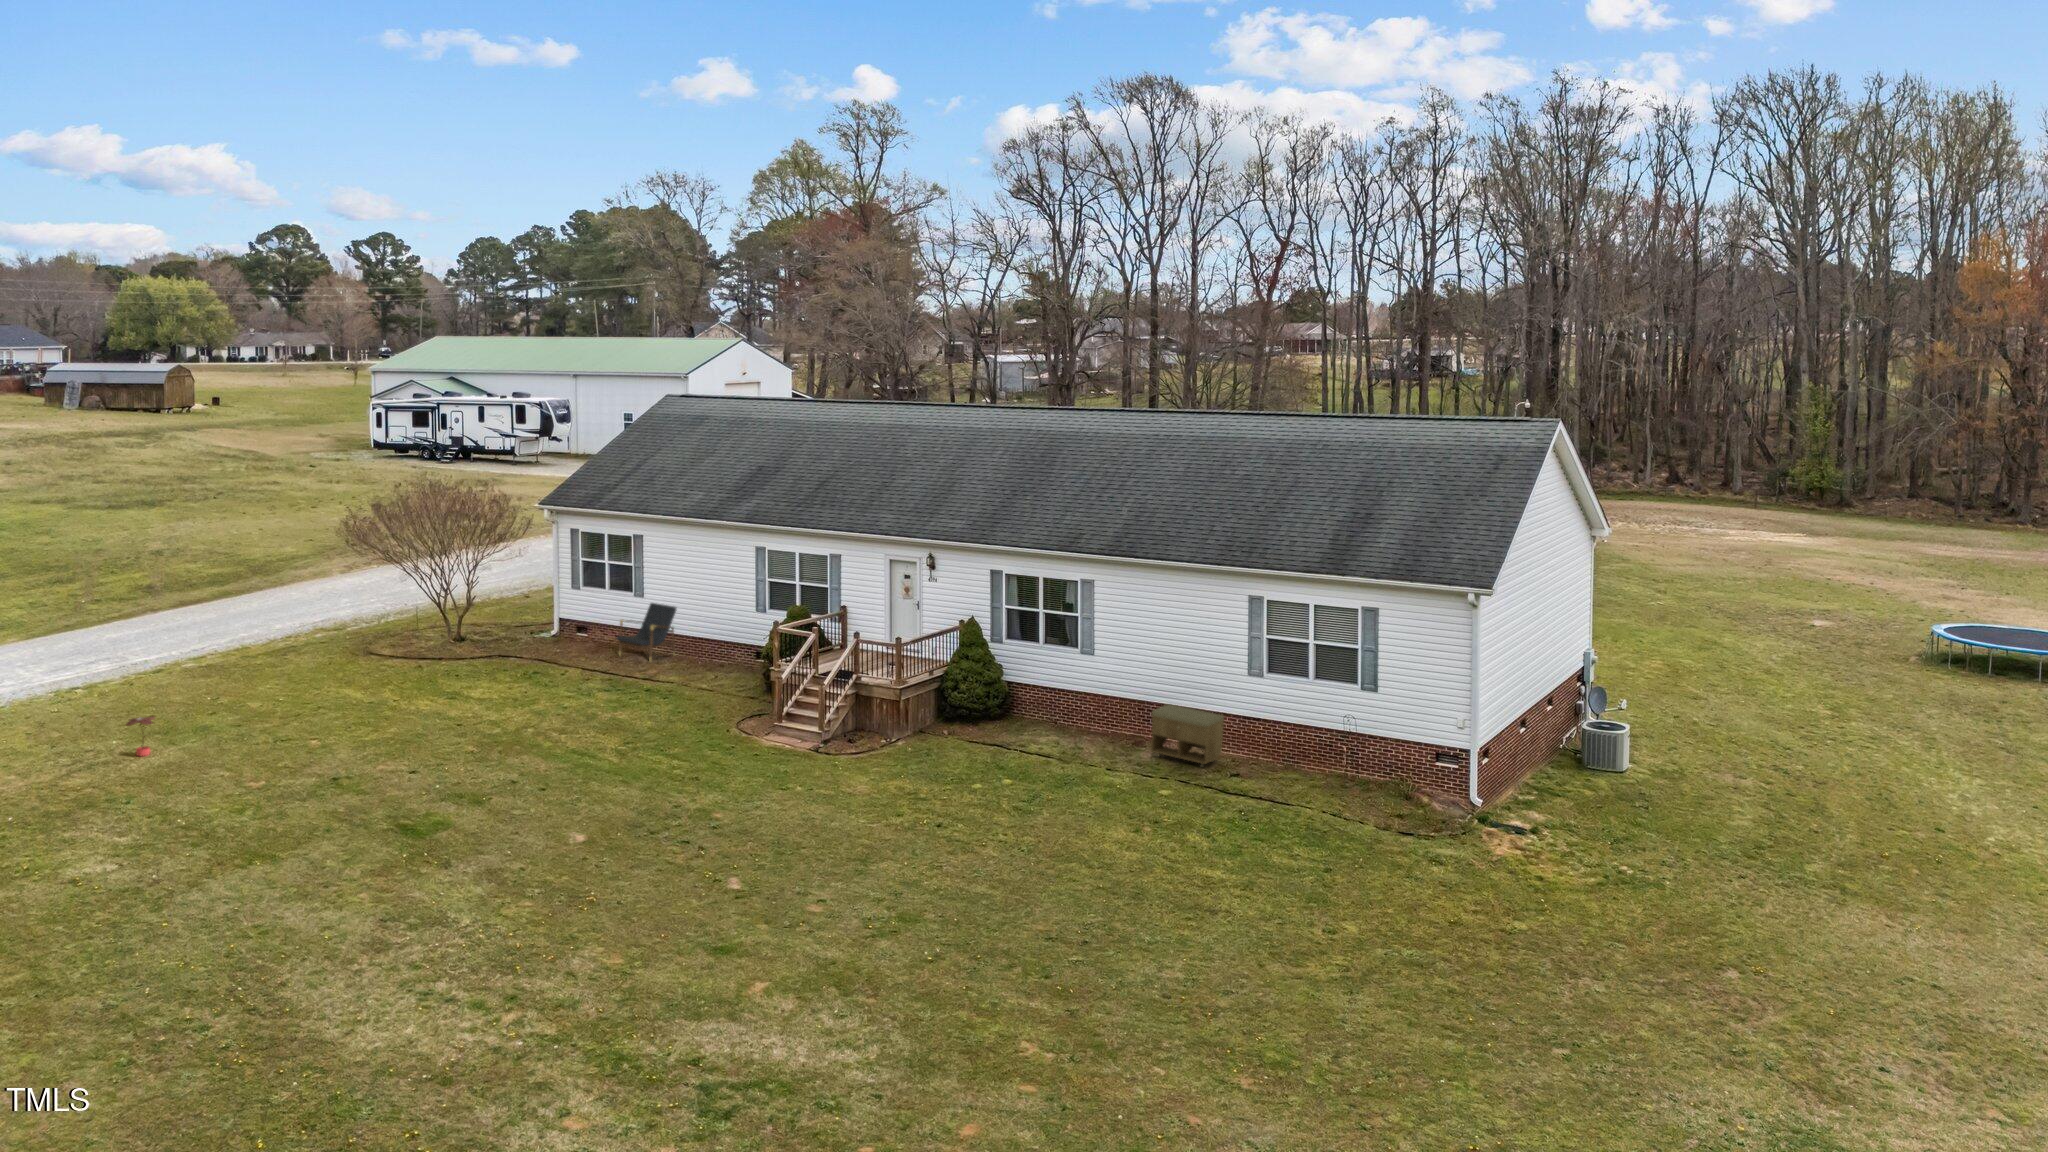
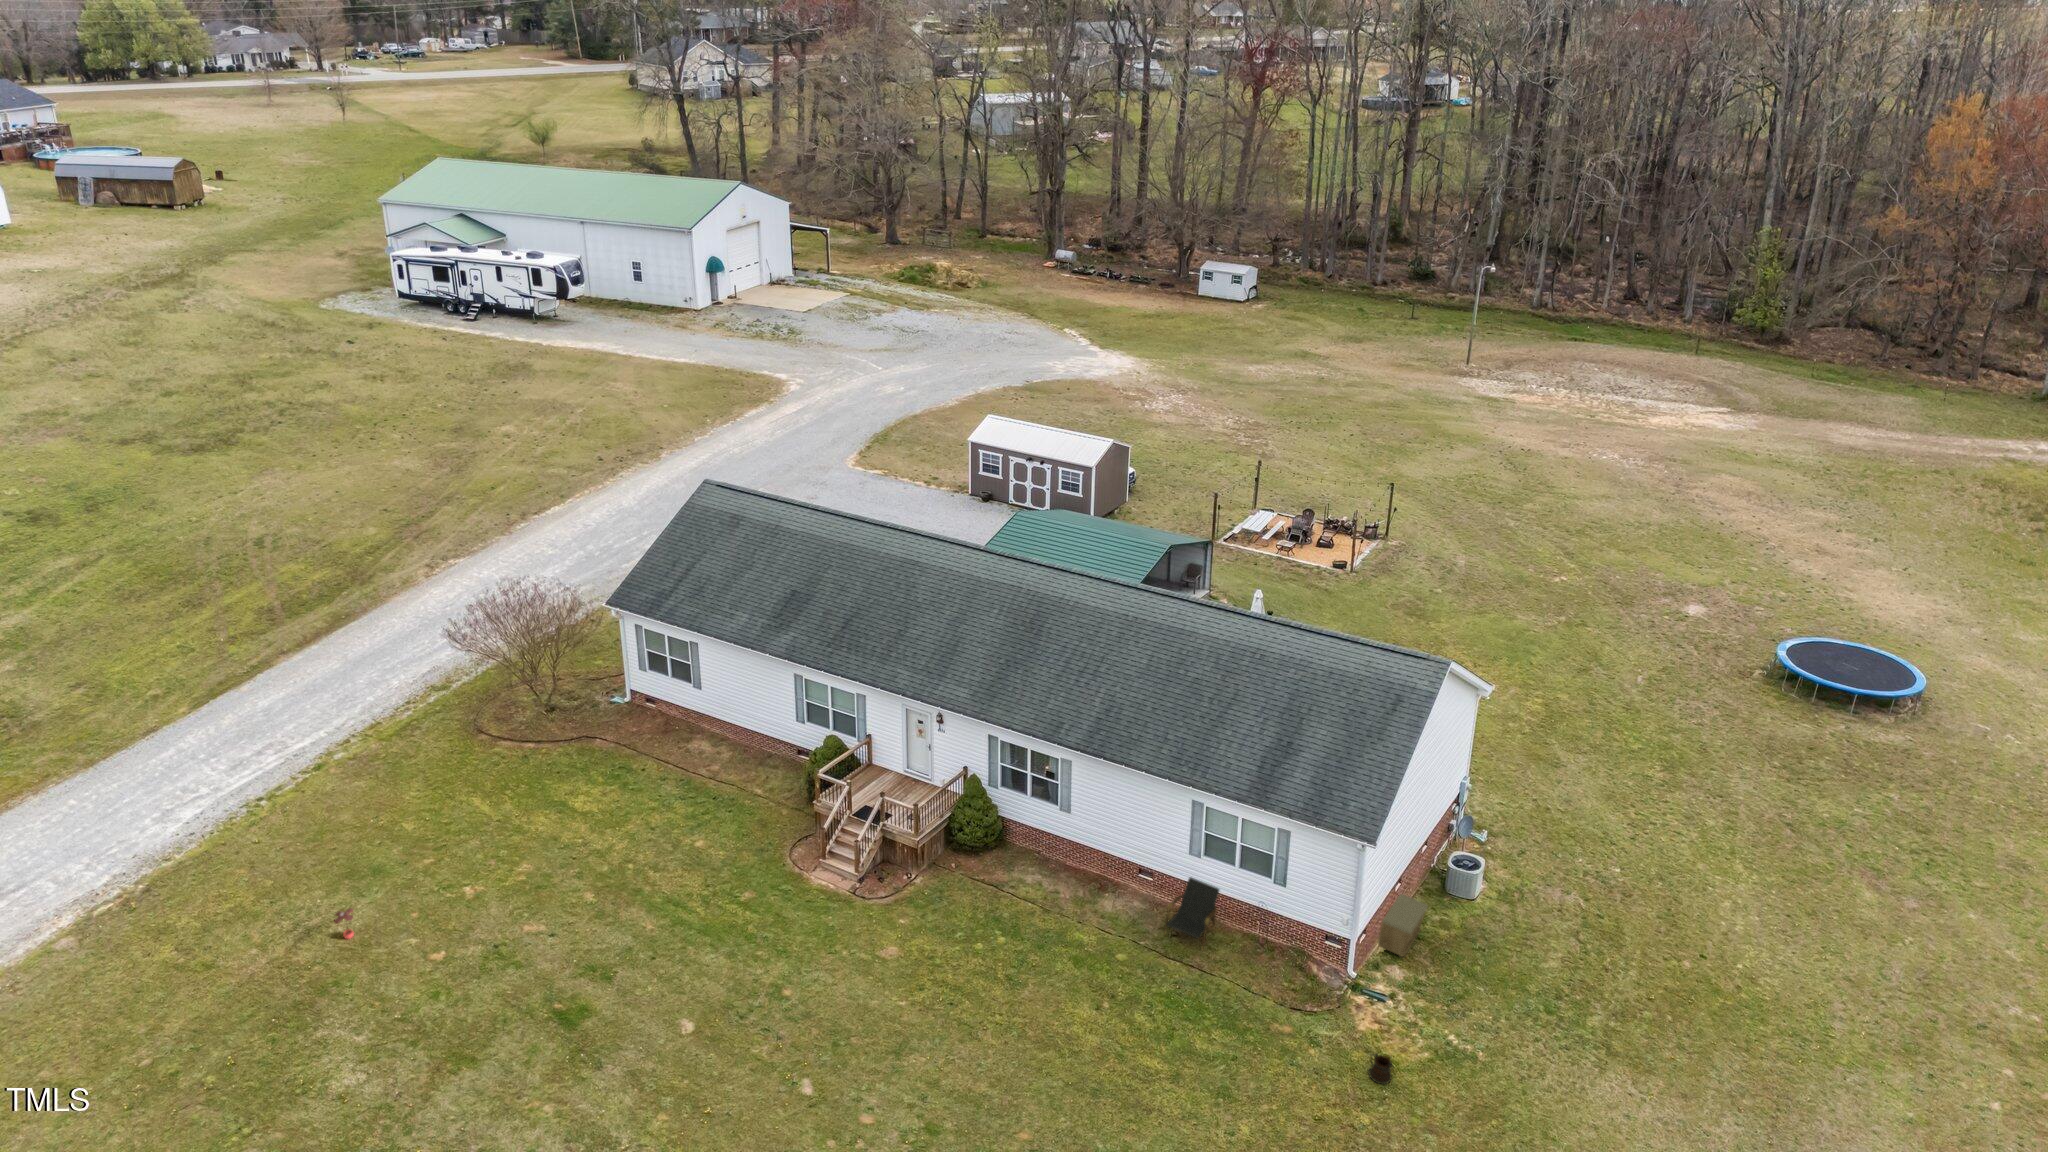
lounge chair: present [617,603,677,661] -> present [1164,877,1219,950]
storage bench: present [1151,704,1224,767] -> present [1378,894,1428,957]
bucket: none [1516,842,1553,883] -> present [1369,1053,1393,1084]

